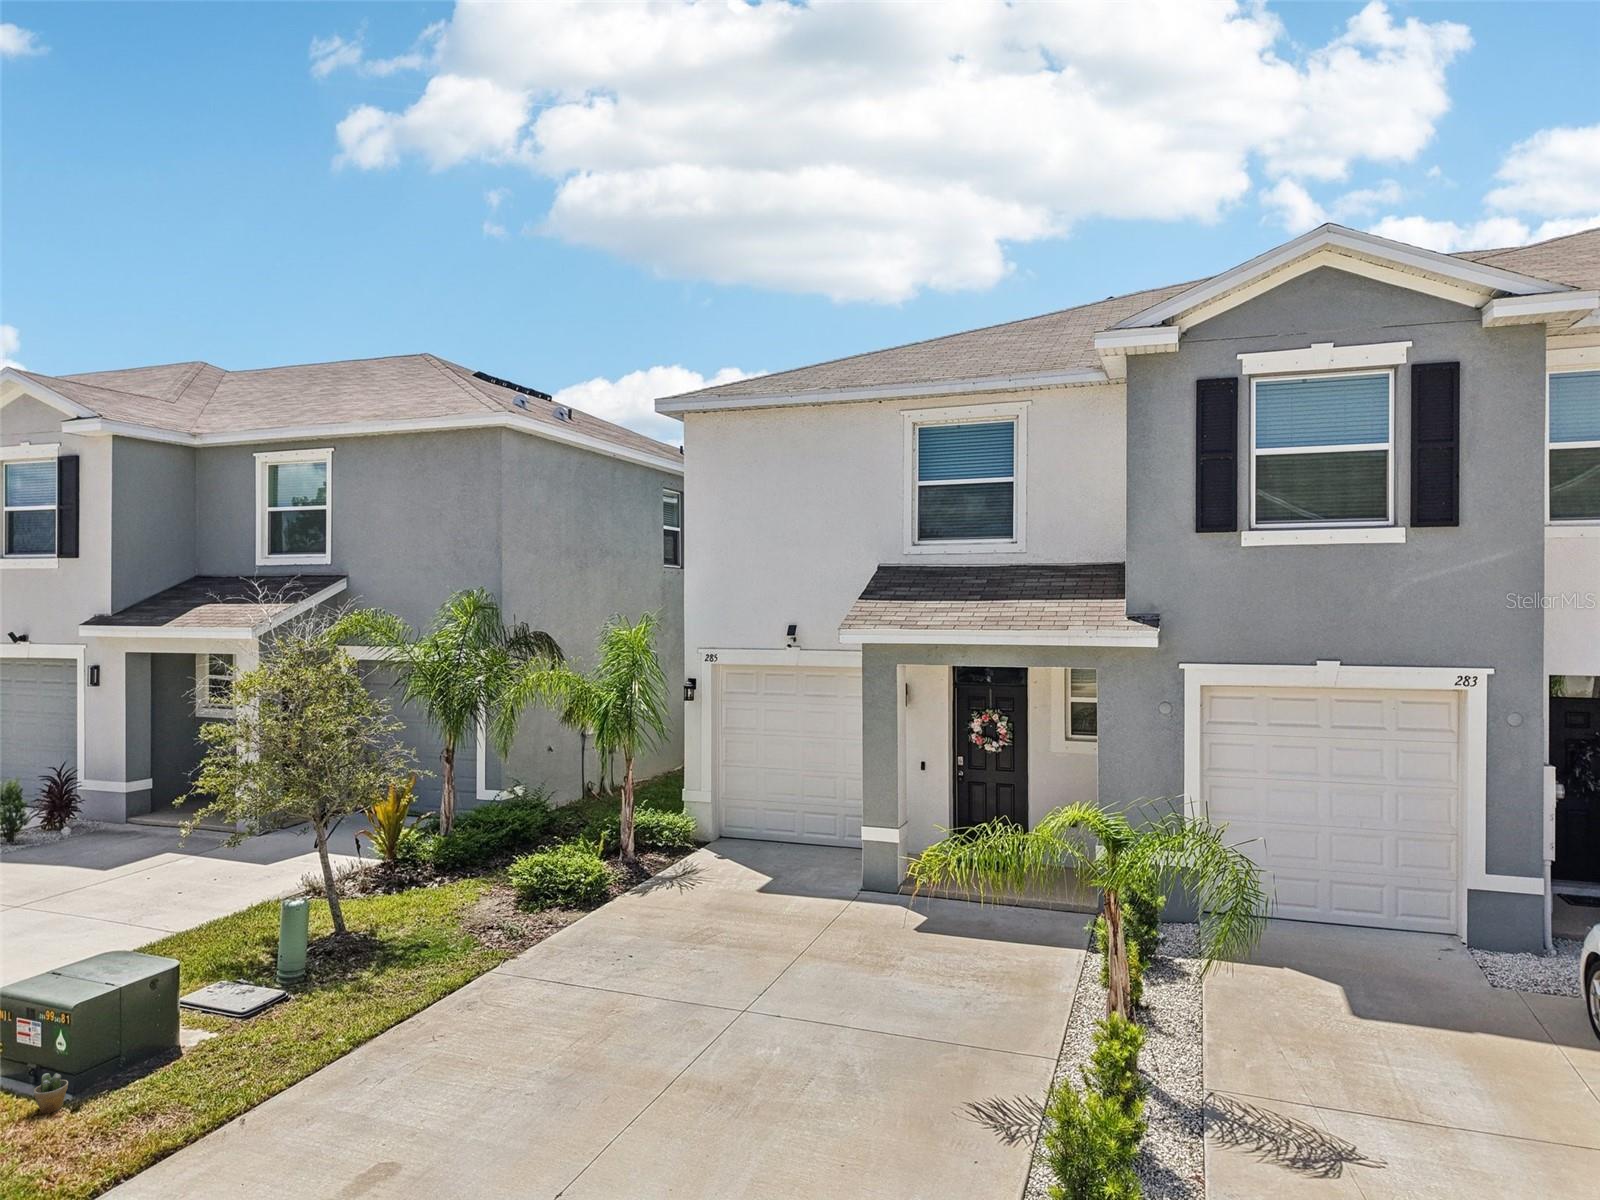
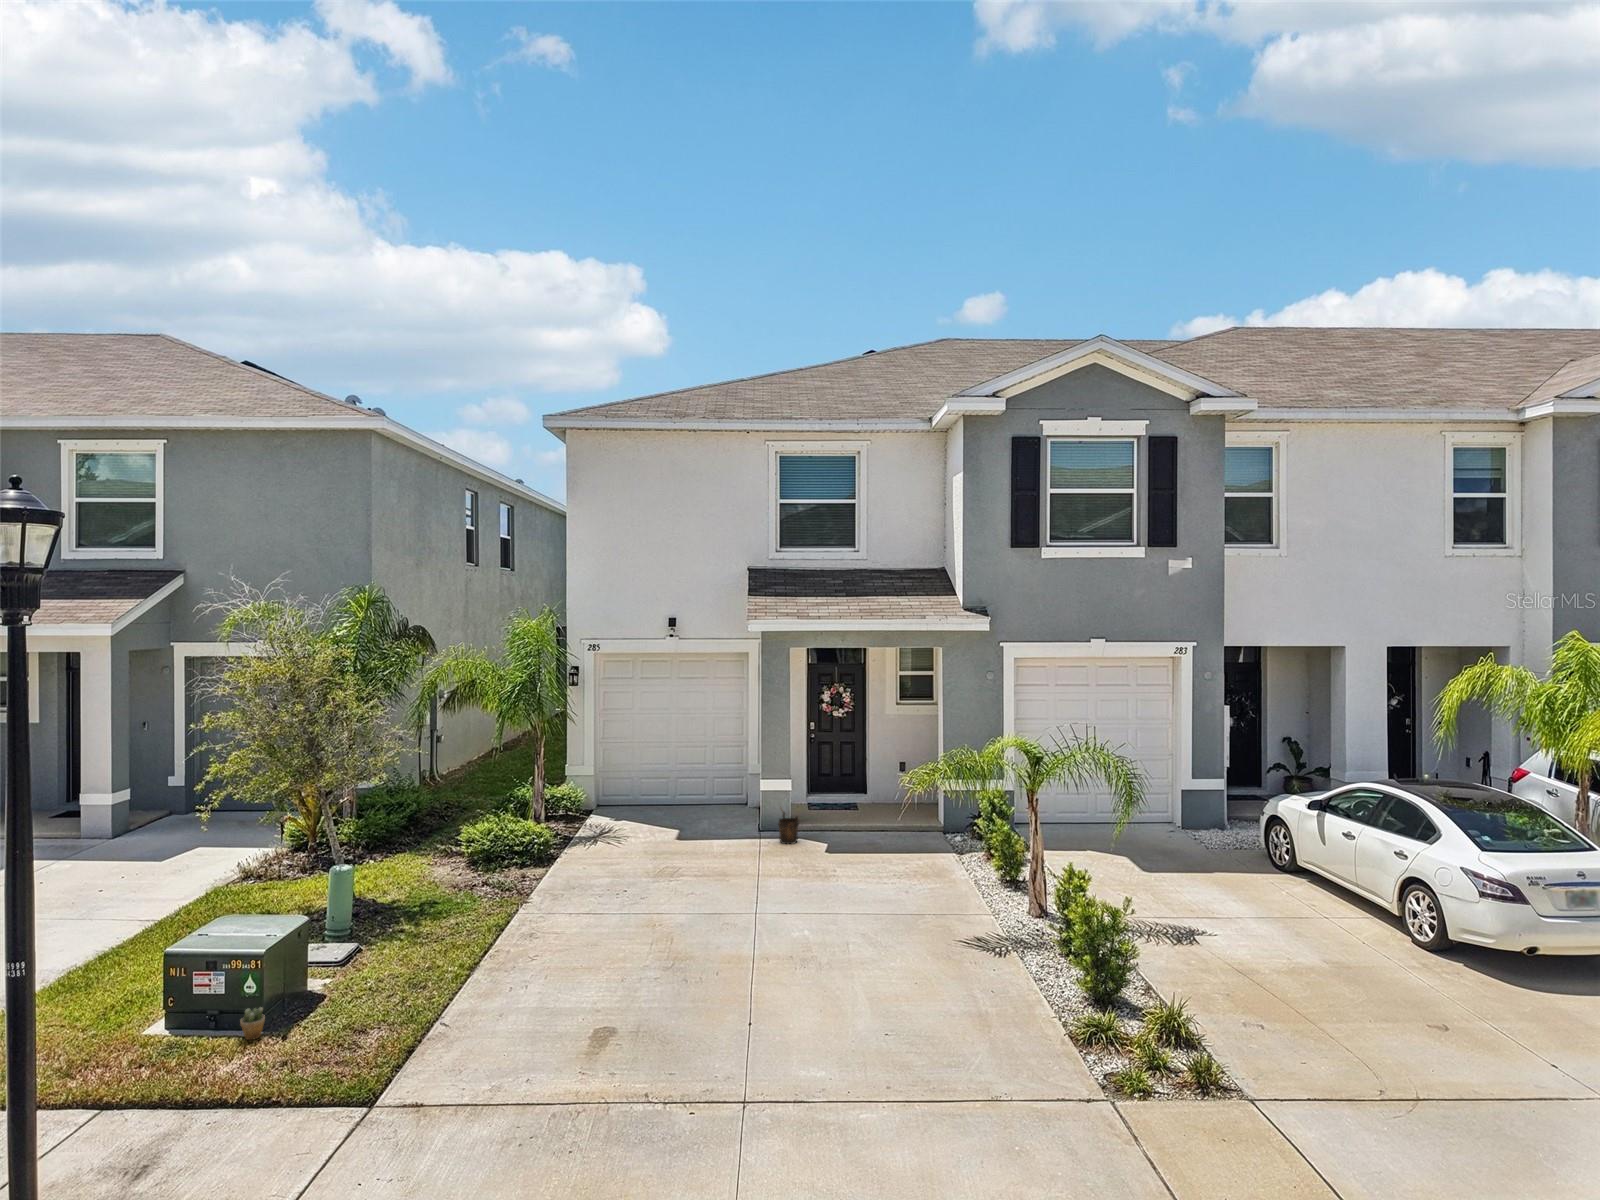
bucket: none [878,857,905,906] -> present [778,811,799,844]

